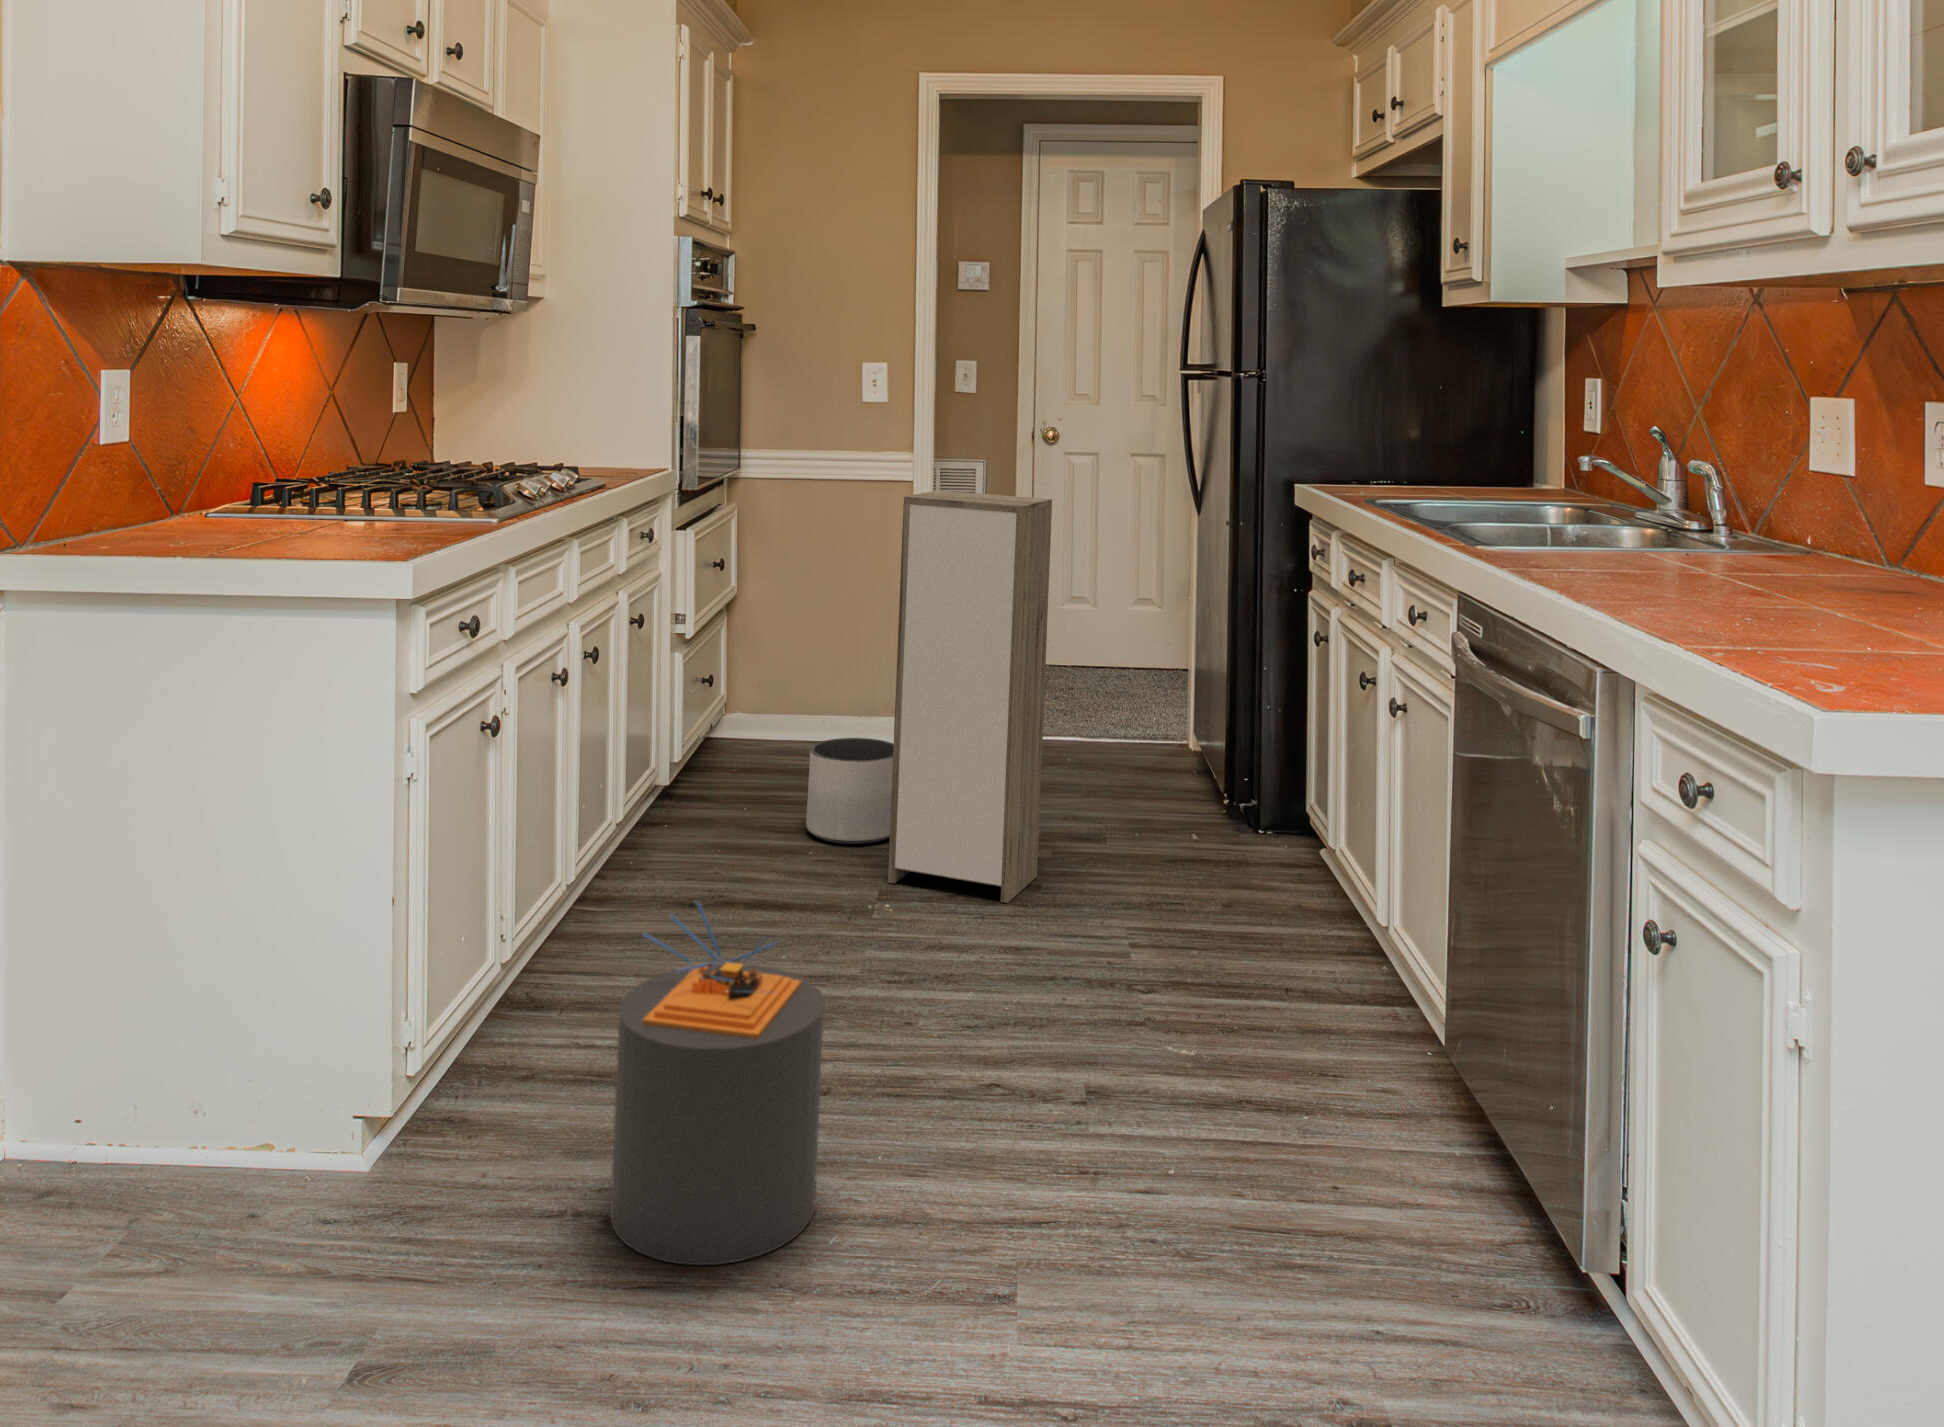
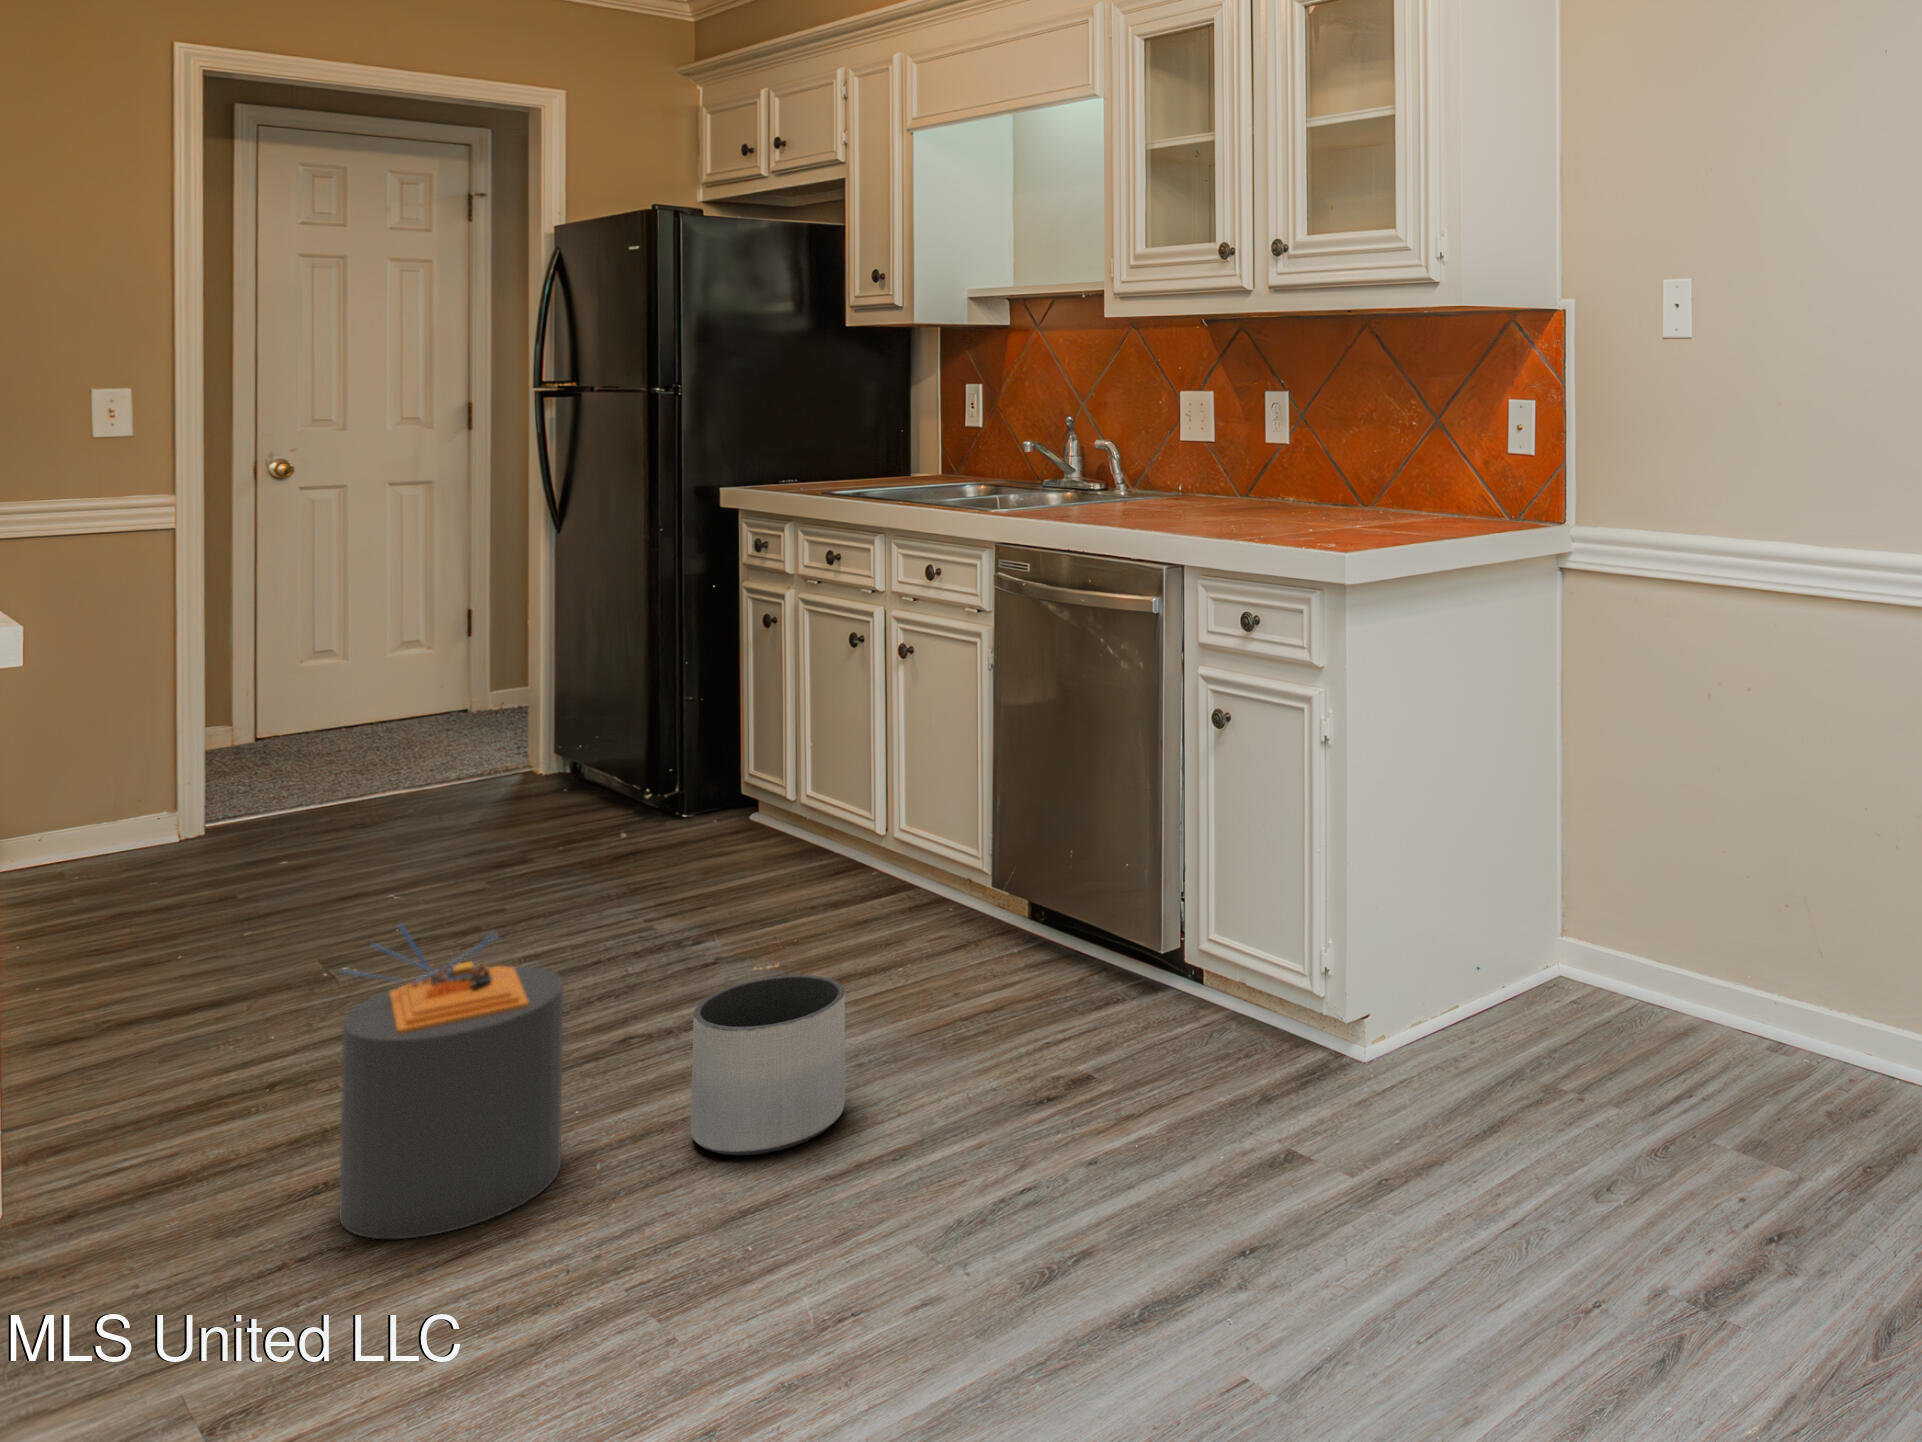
storage cabinet: present [888,490,1052,903] -> none [331,529,503,950]
planter: present [806,738,894,844] -> present [691,975,845,1155]

